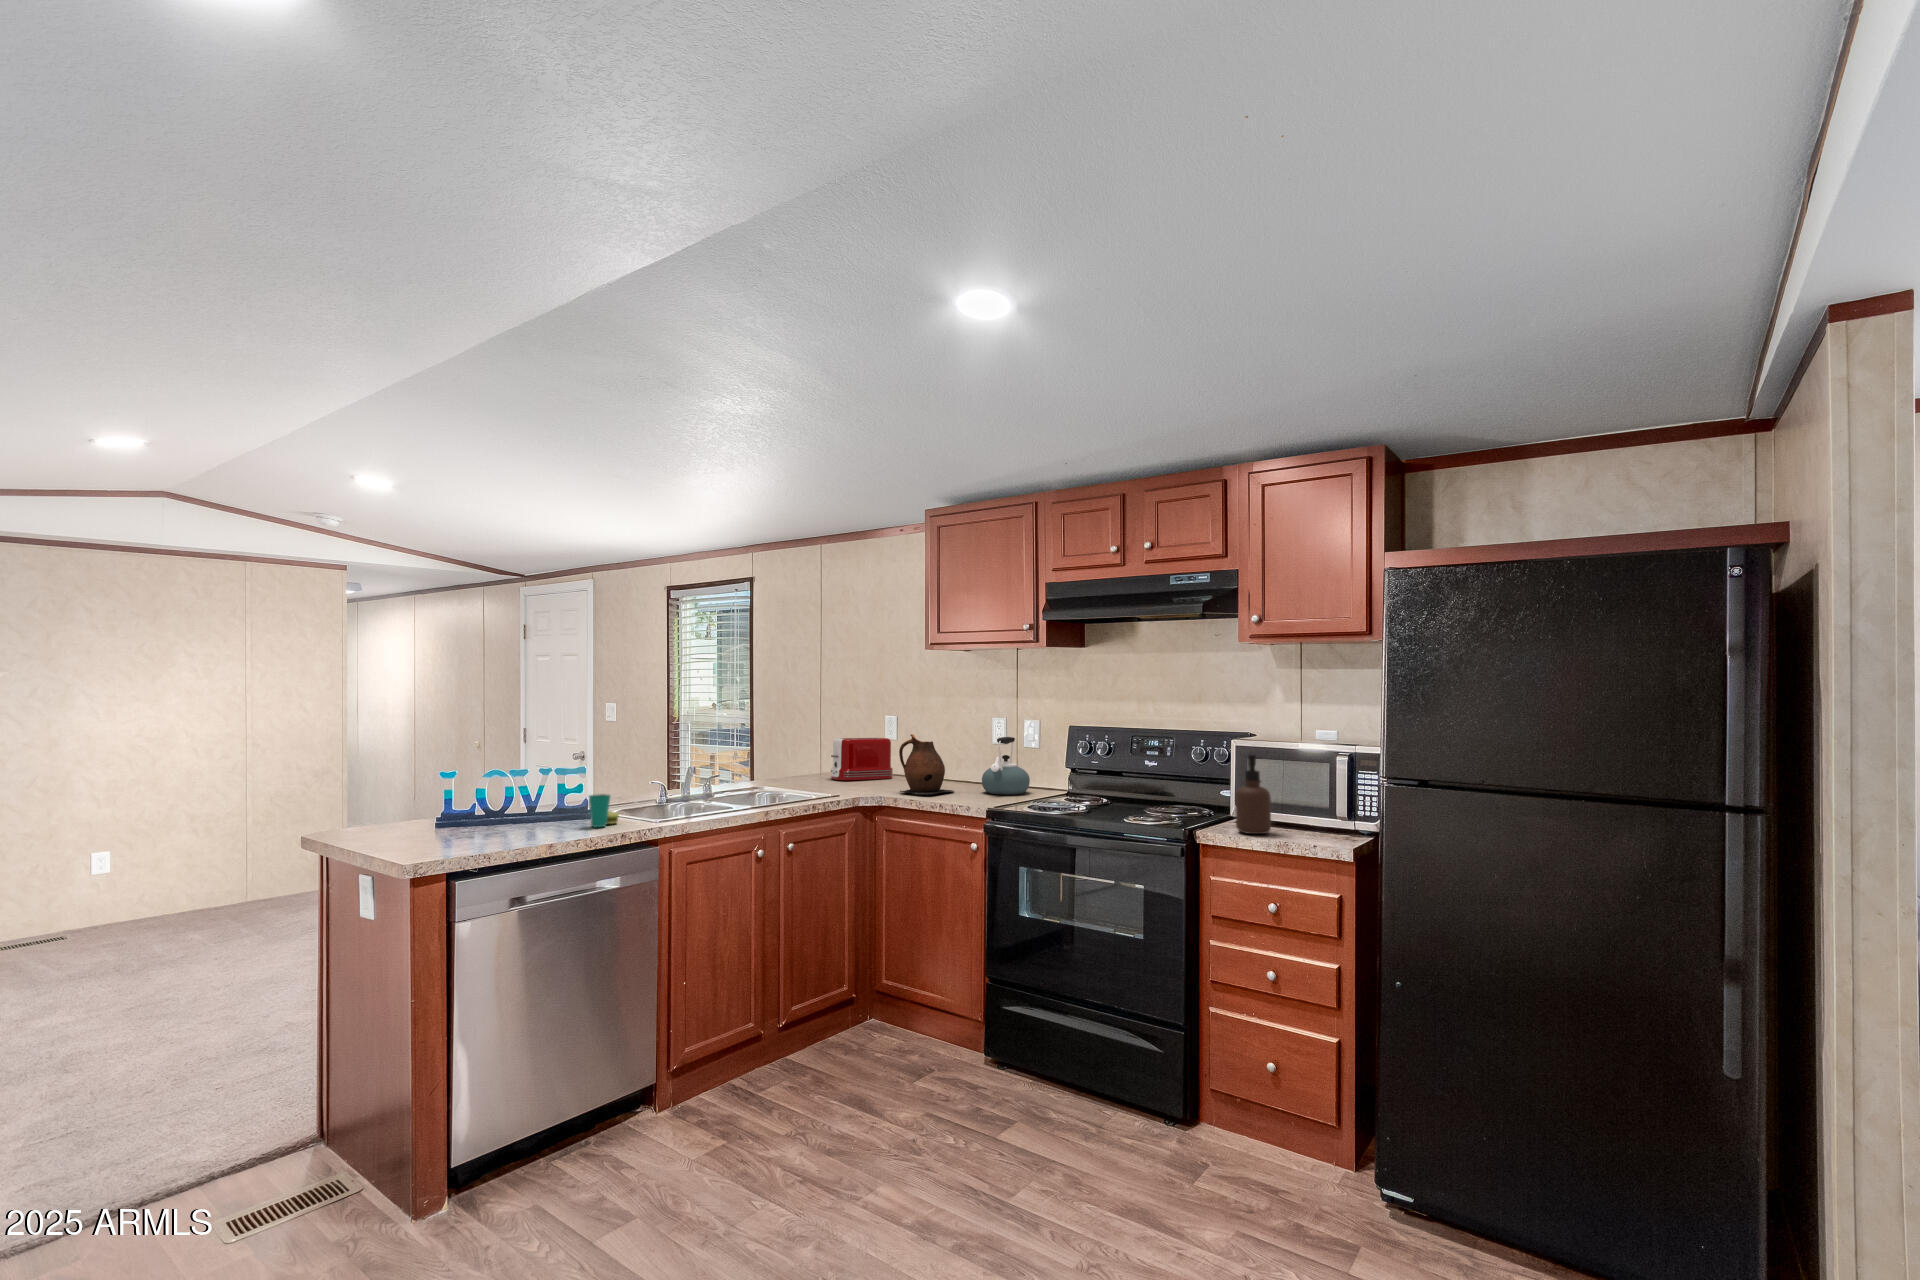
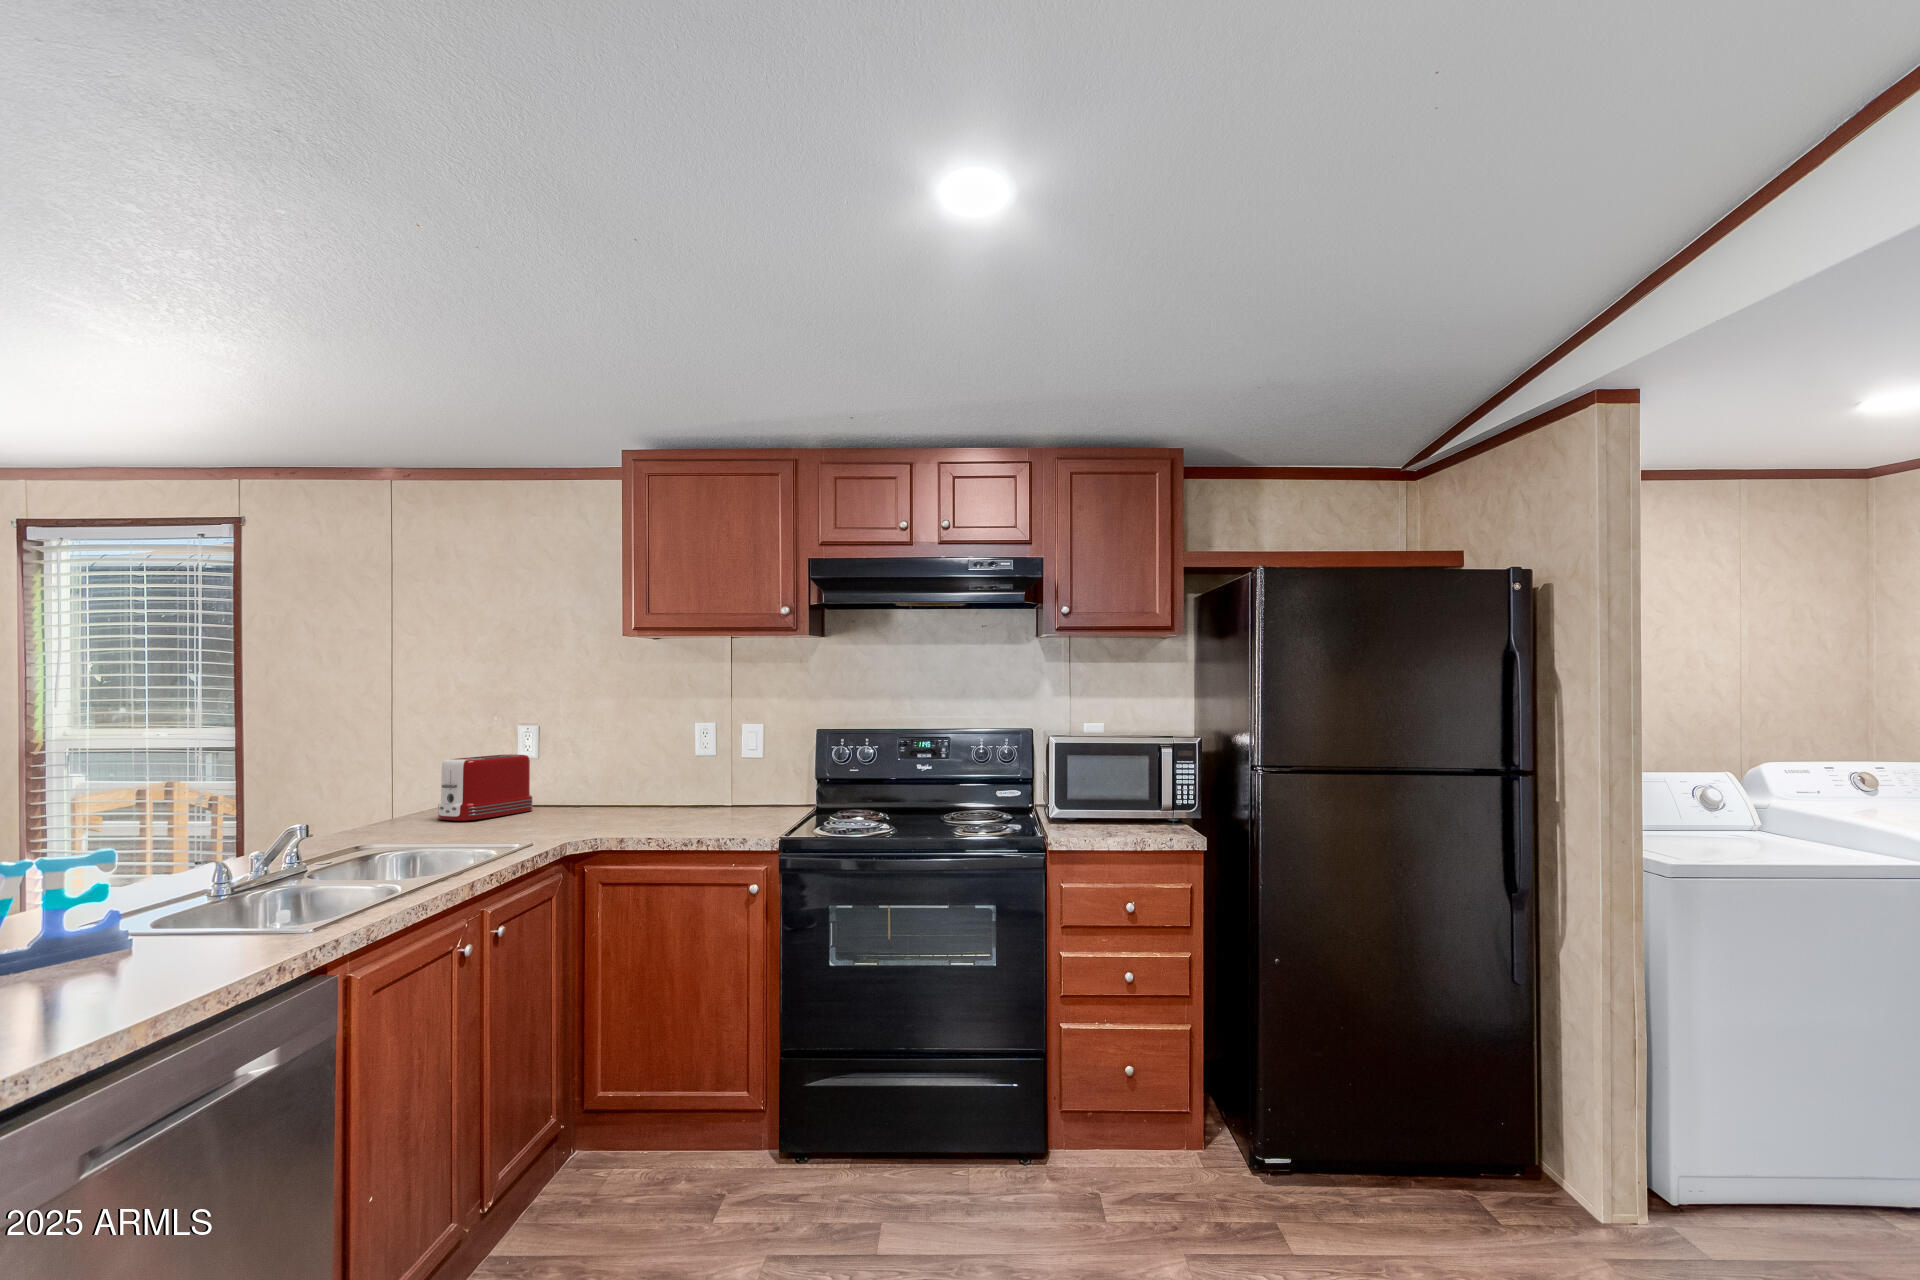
ceramic pitcher: present [899,734,953,795] -> none [596,748,672,830]
kettle: present [982,737,1030,795] -> none [704,744,767,818]
soap dispenser: present [1235,755,1271,834] -> none [1075,749,1112,833]
cup: present [589,794,619,827] -> none [194,896,249,963]

